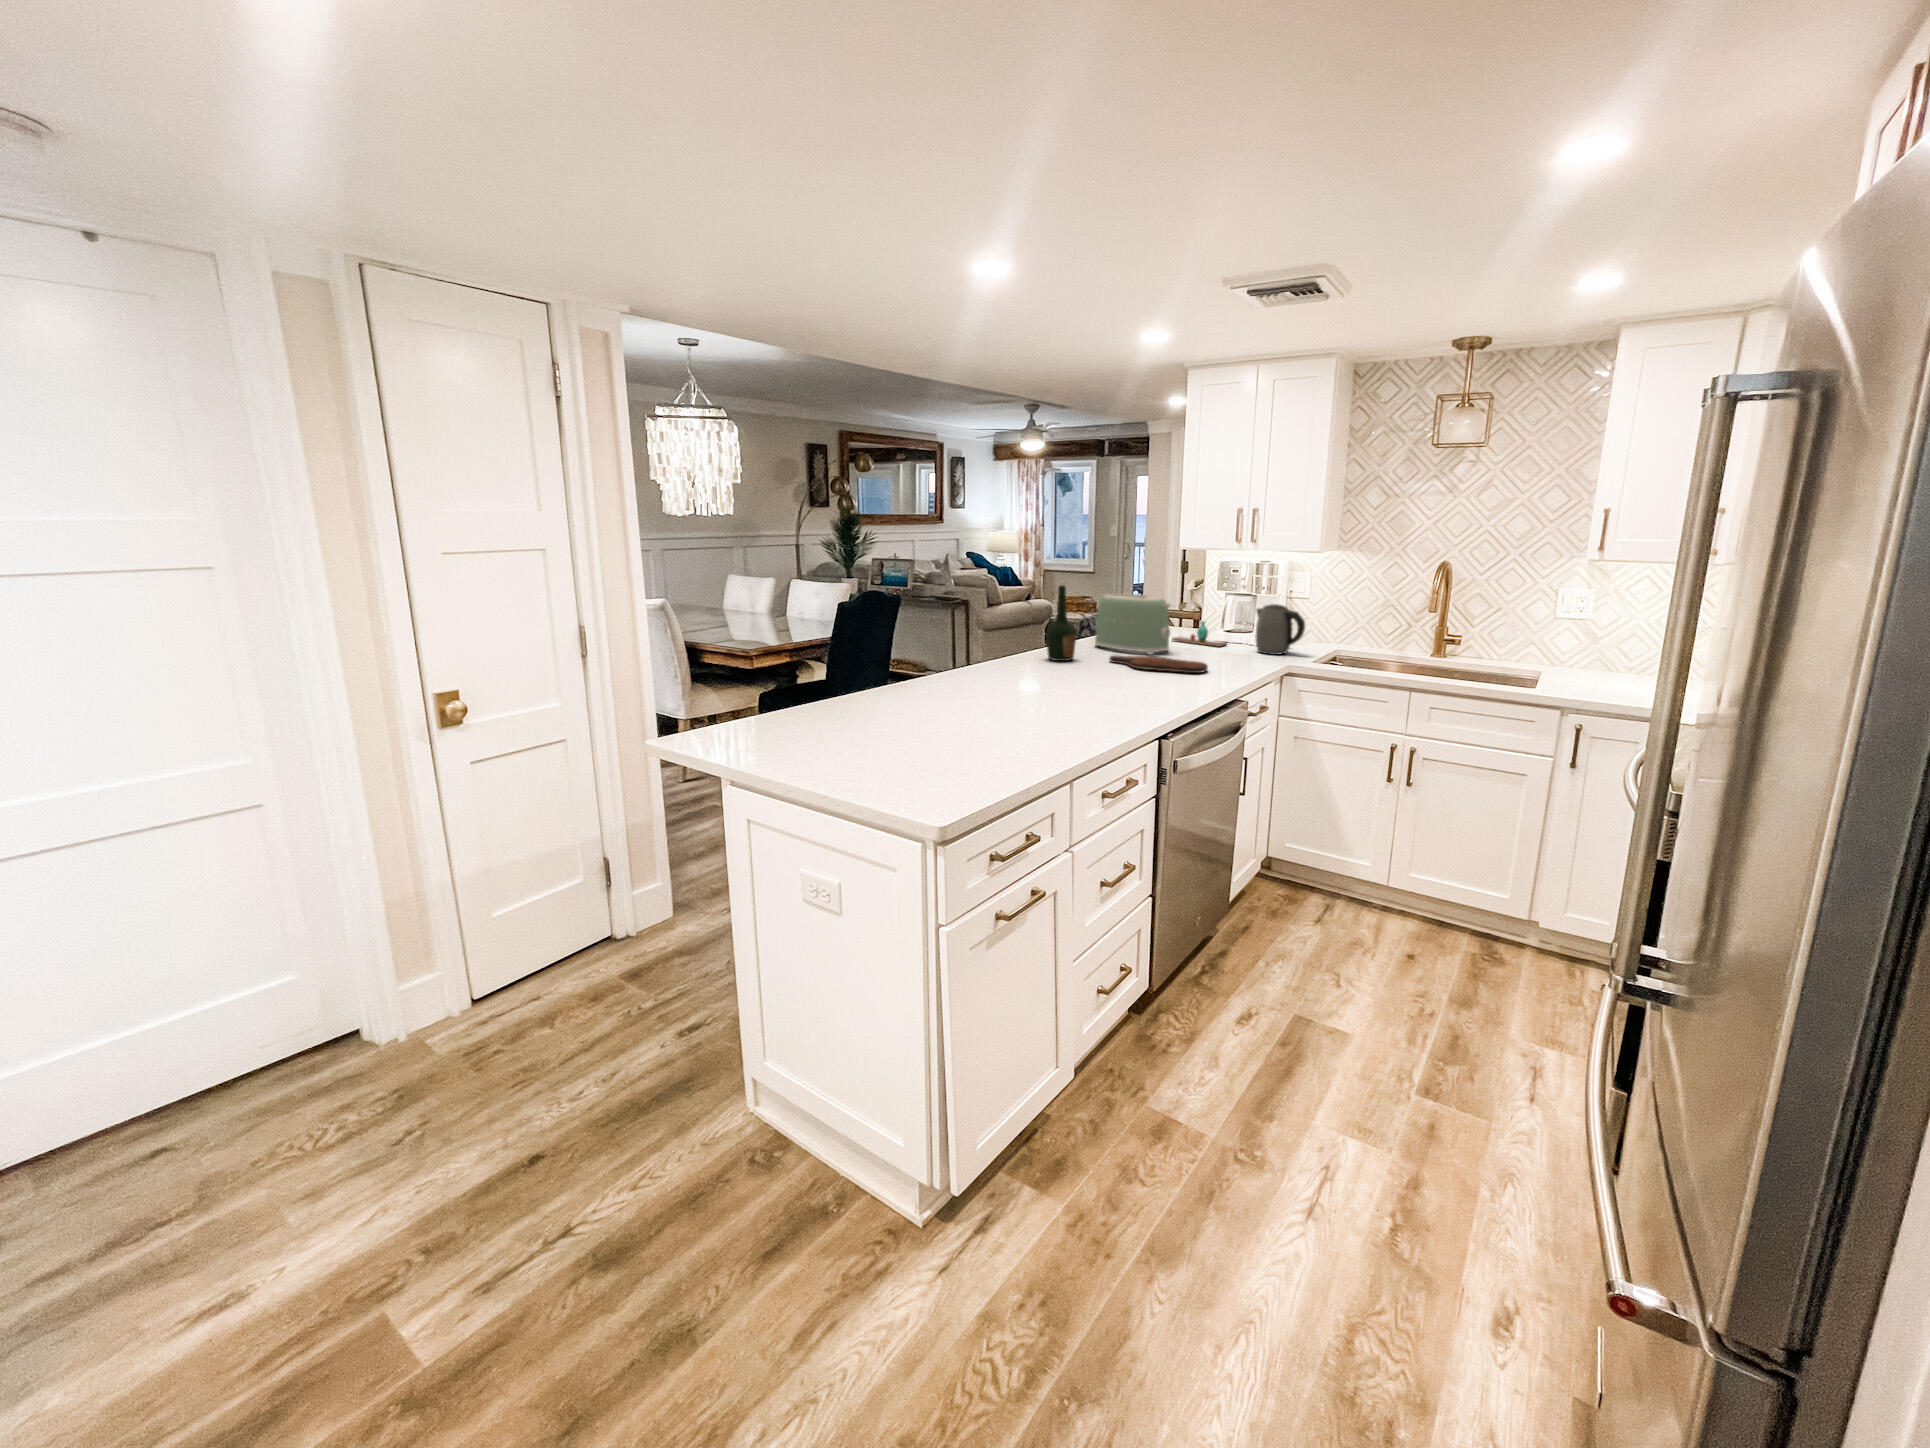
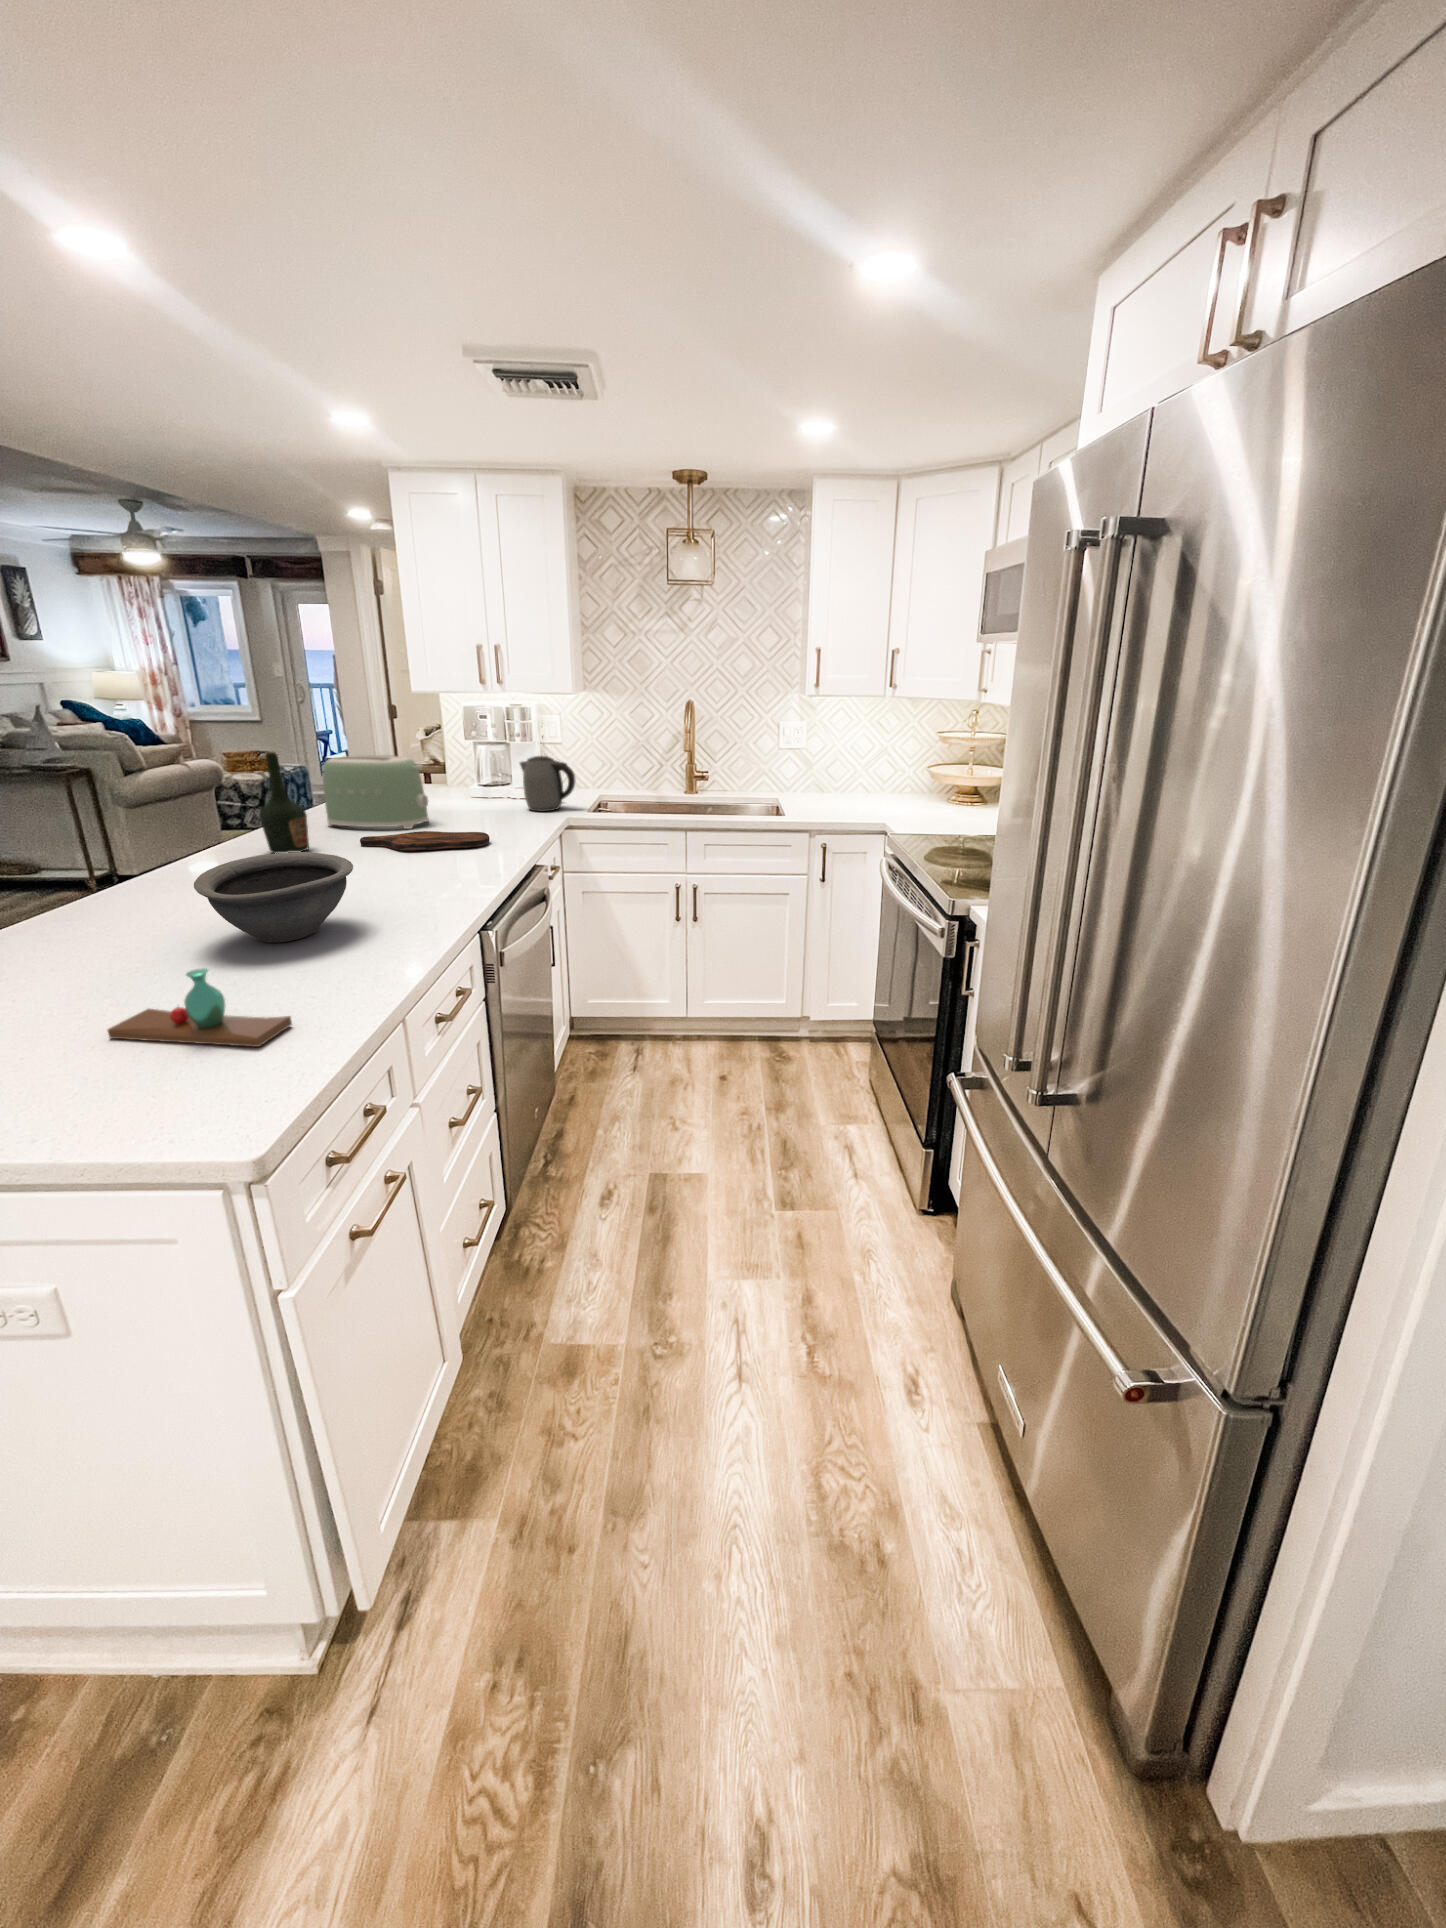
vase: present [1172,621,1227,647] -> present [107,968,292,1047]
bowl: none [984,652,1083,712] -> present [194,852,353,943]

